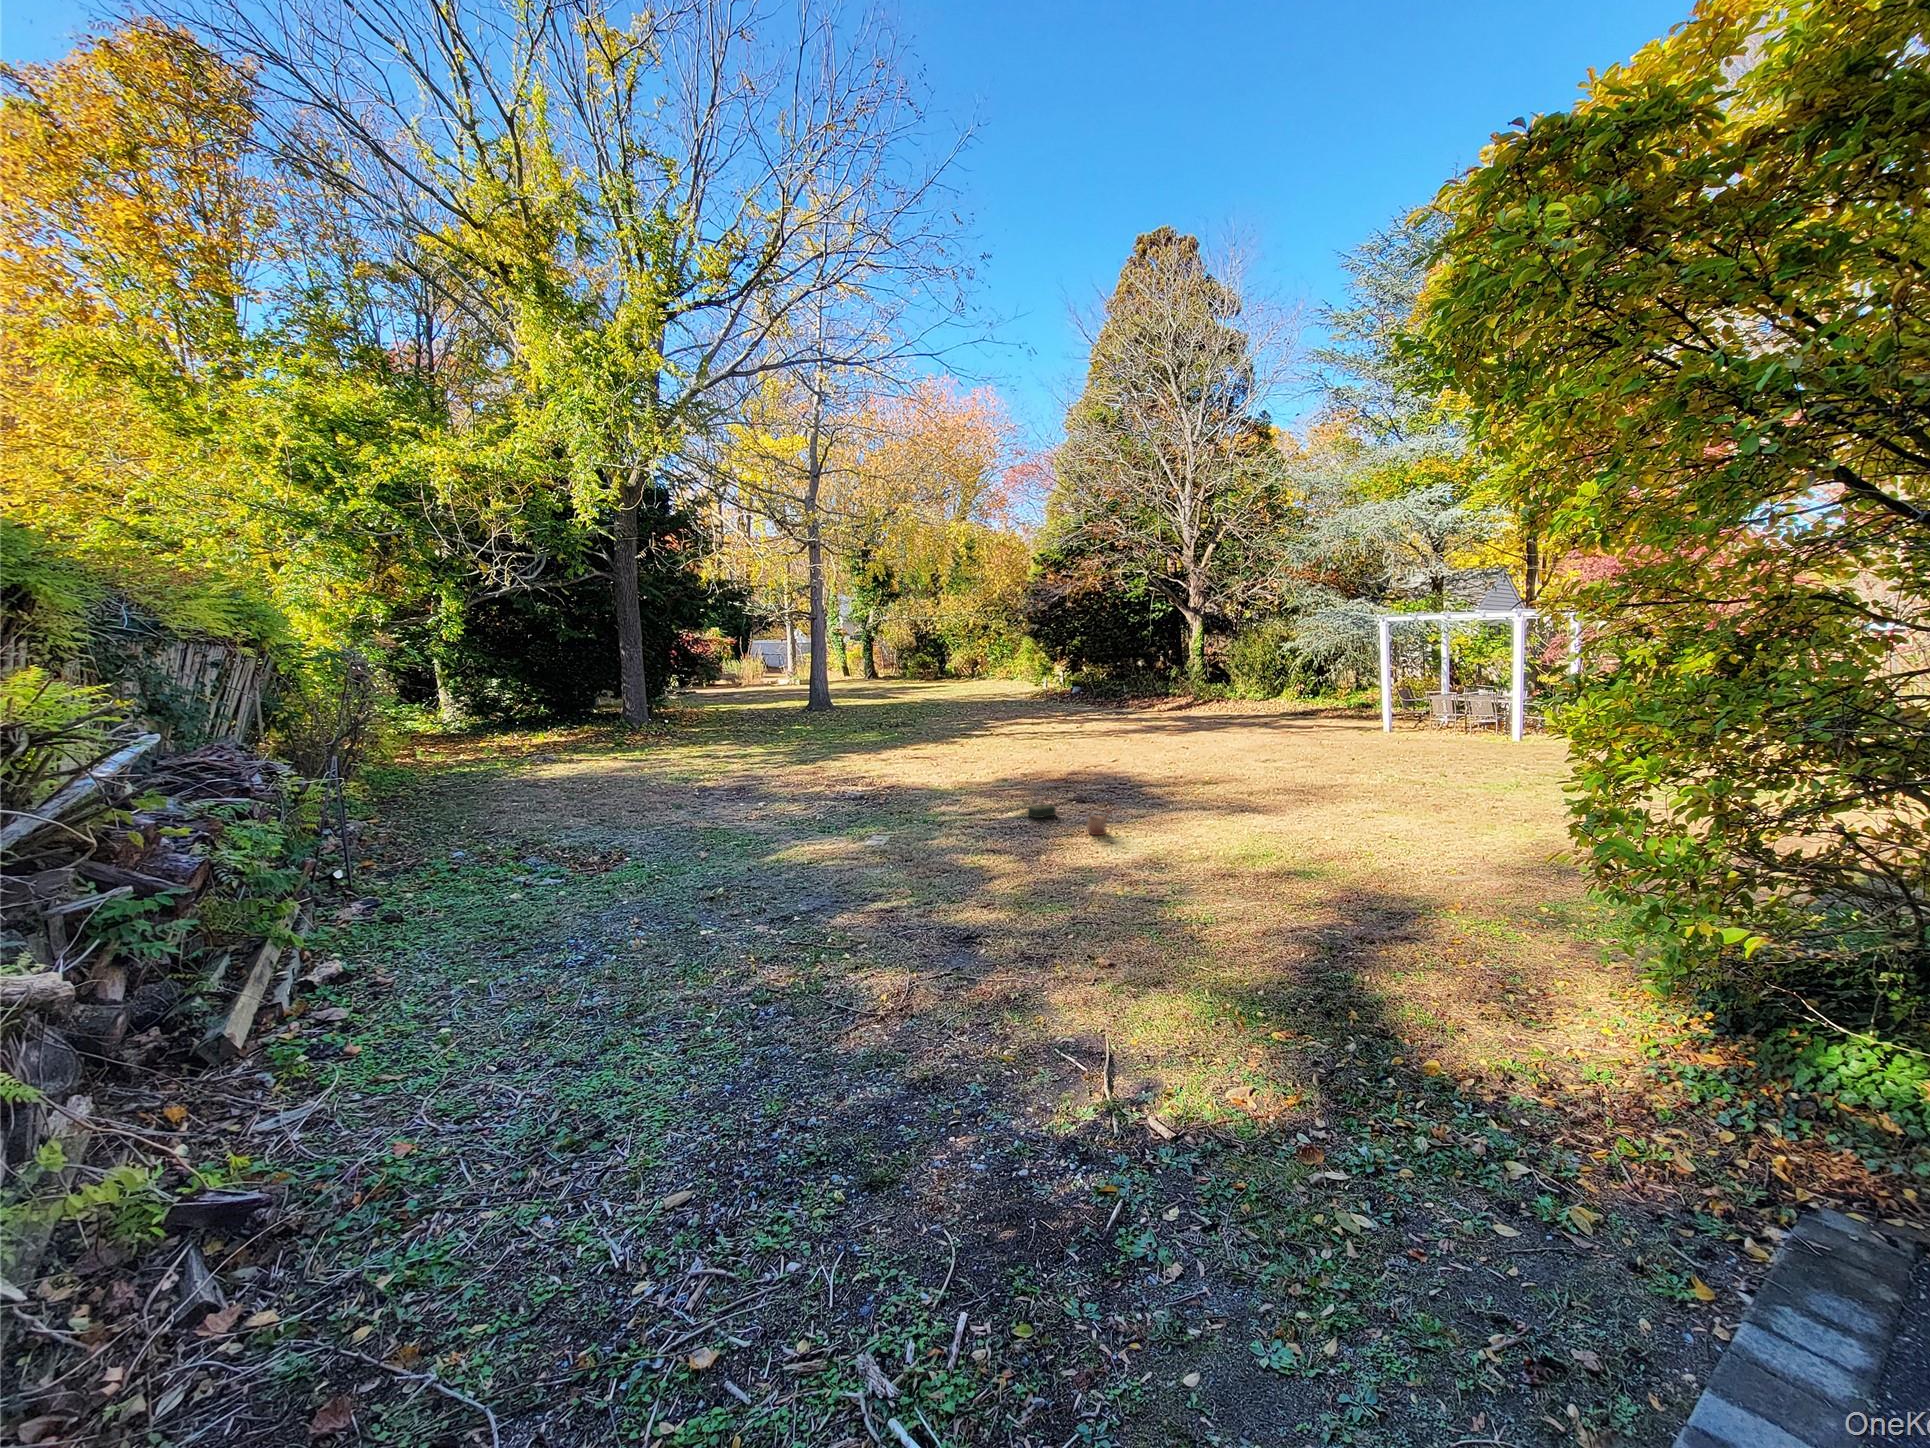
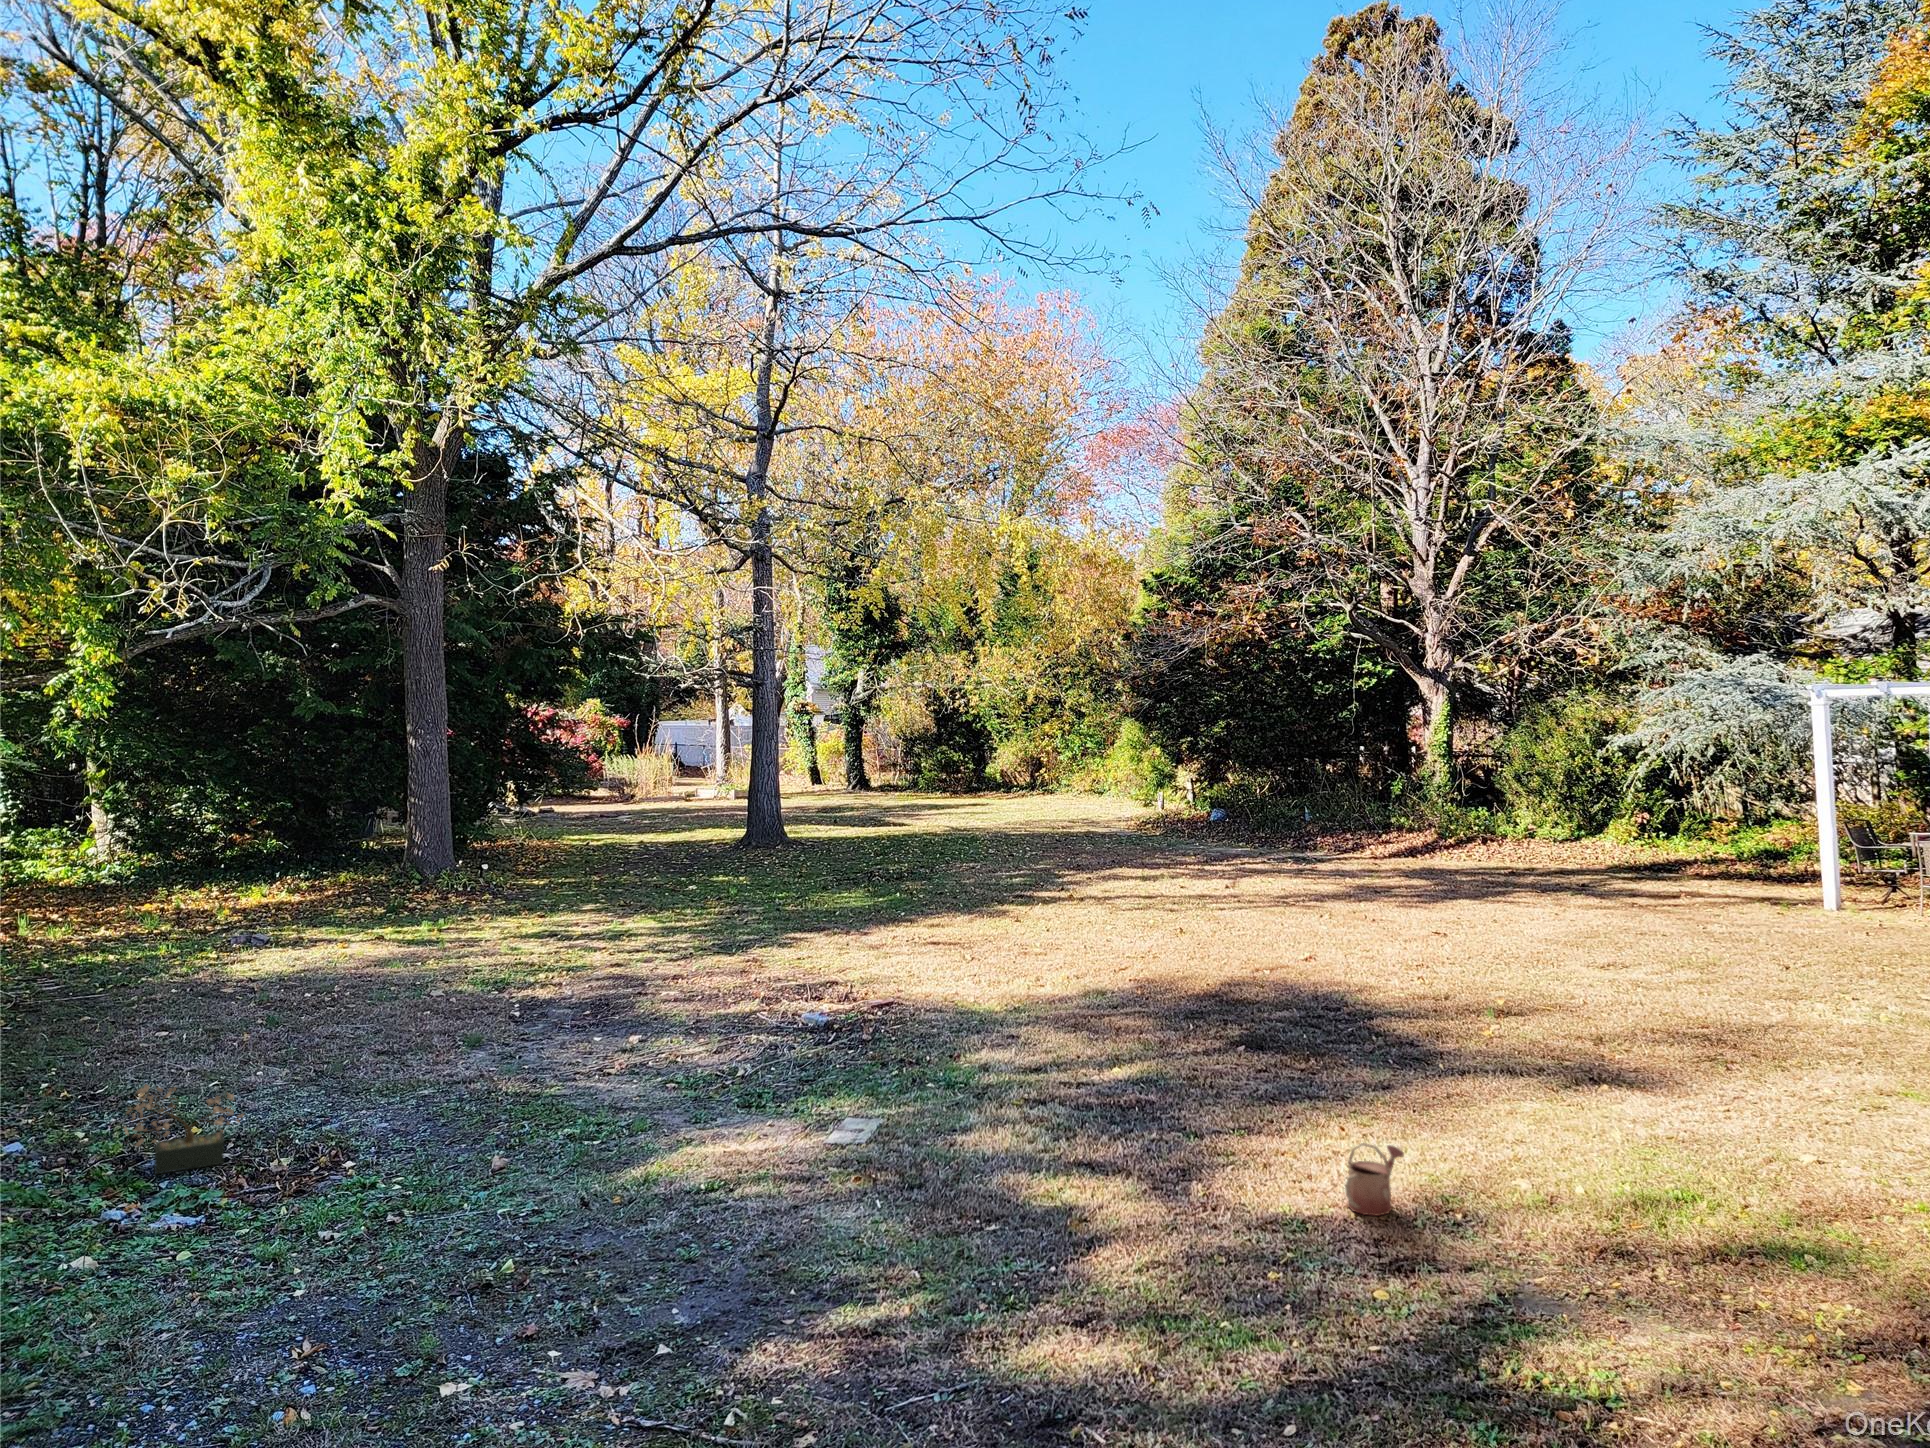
decorative plant: present [1022,786,1056,818] -> present [124,1085,244,1174]

